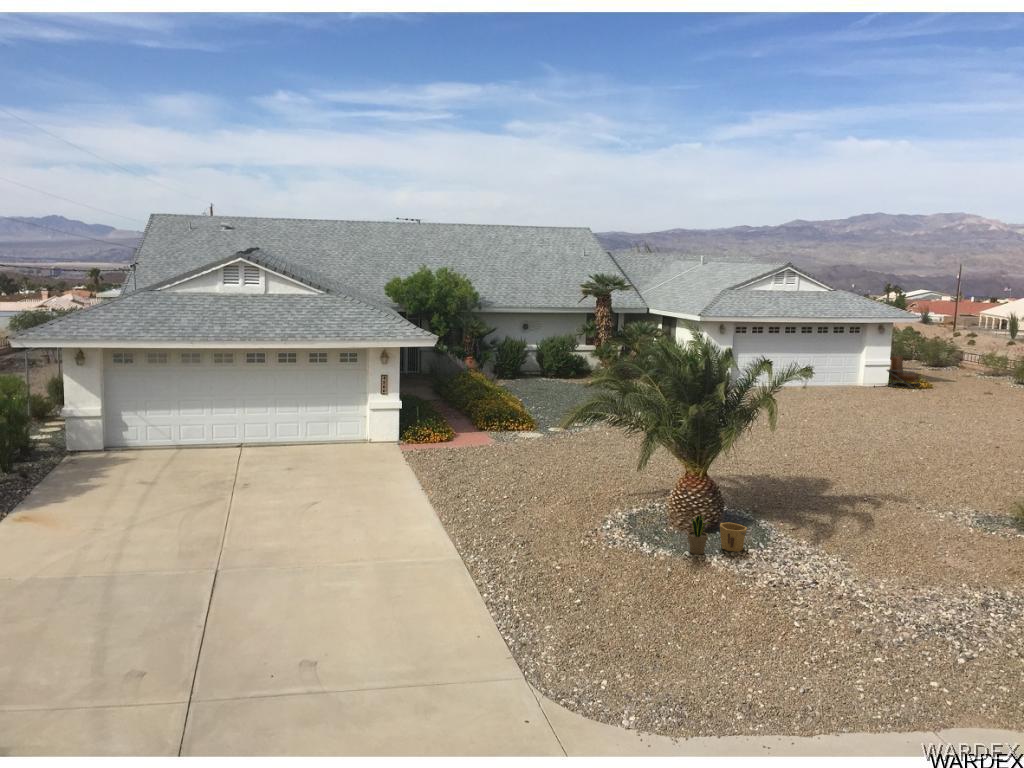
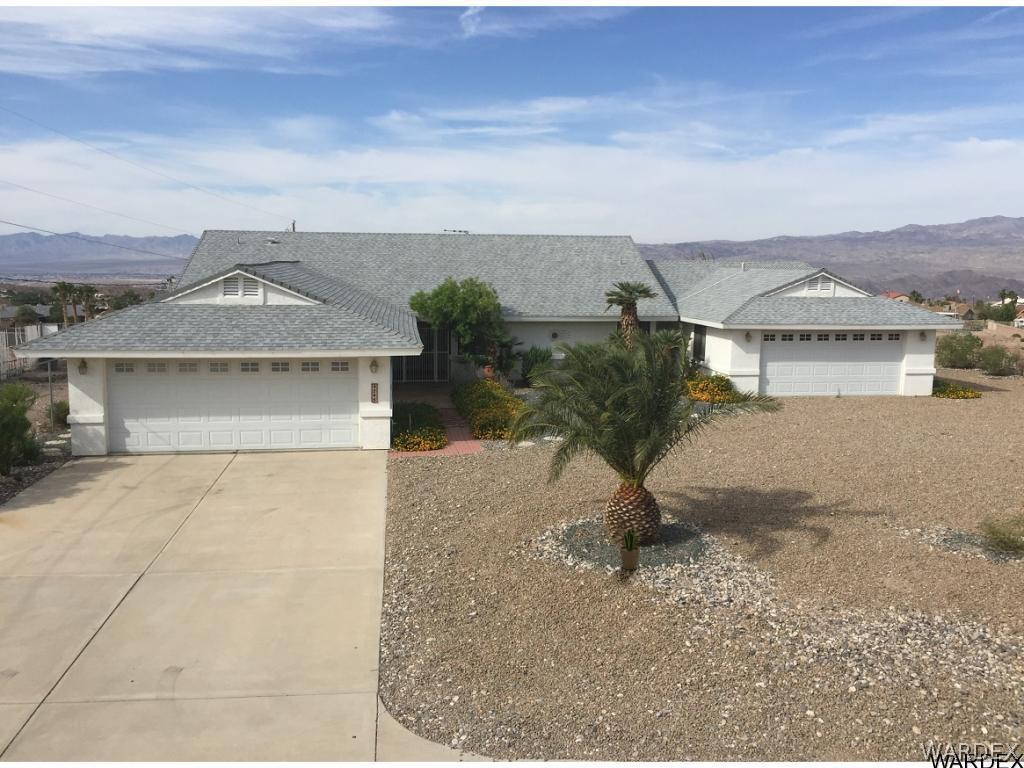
lounge chair: present [887,356,921,389] -> none [927,364,967,399]
bucket: present [720,522,748,552] -> none [655,537,684,567]

